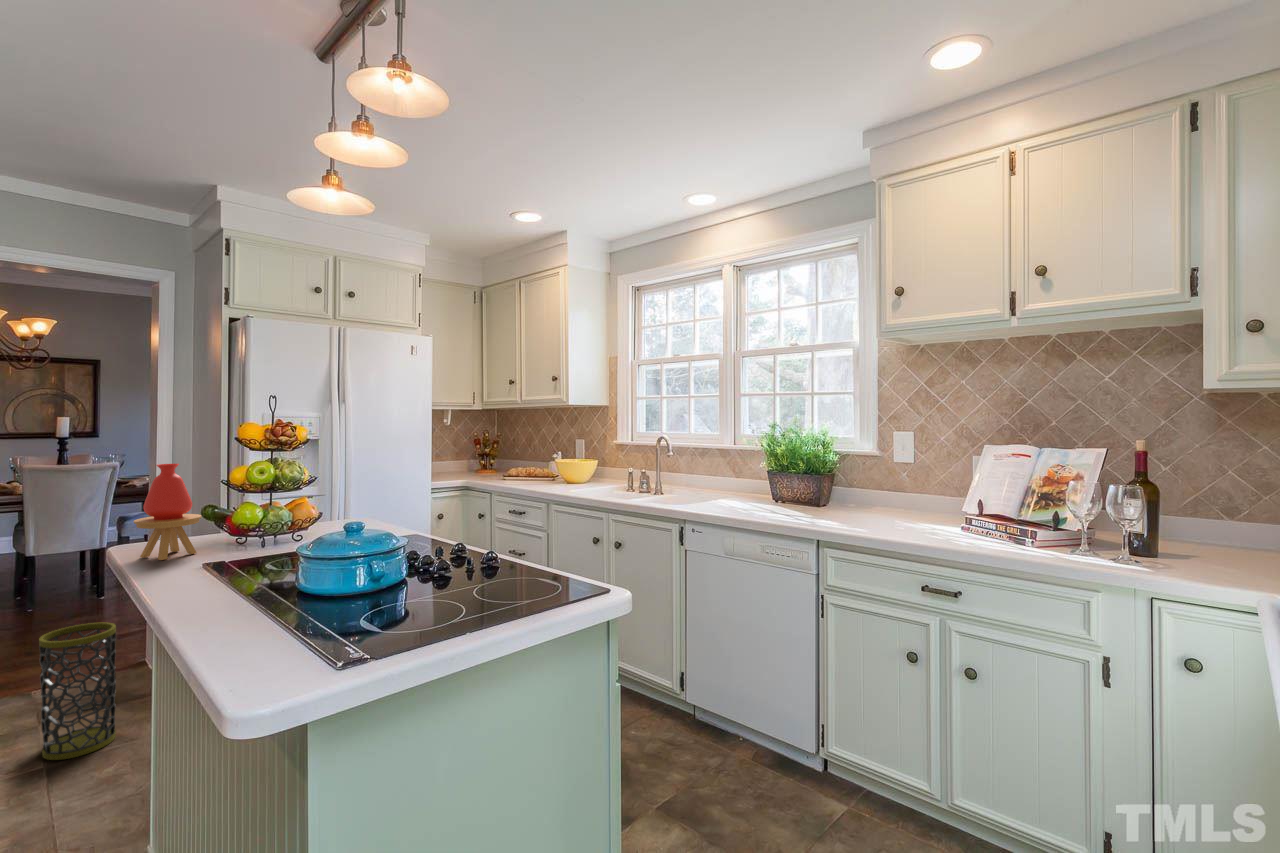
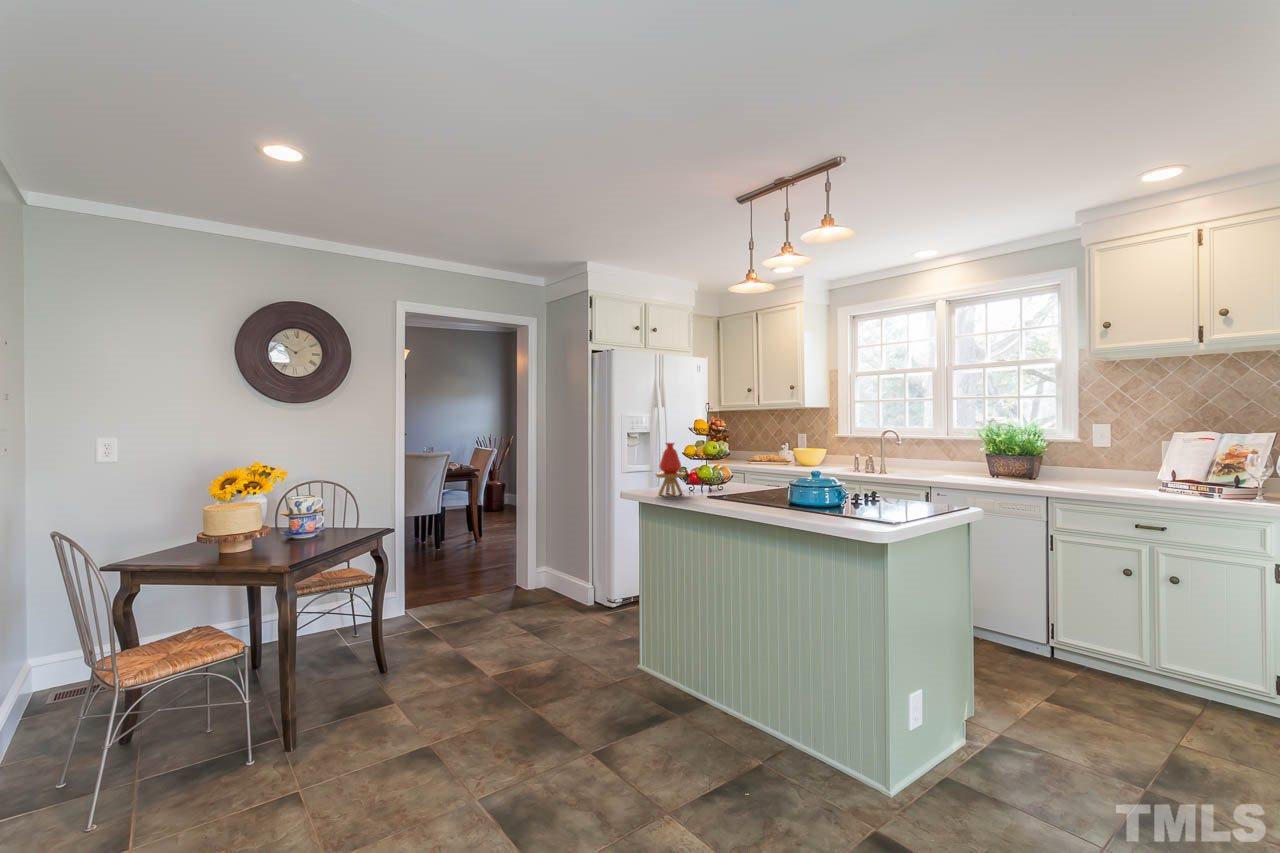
trash can: present [39,623,116,760] -> none [518,549,554,630]

